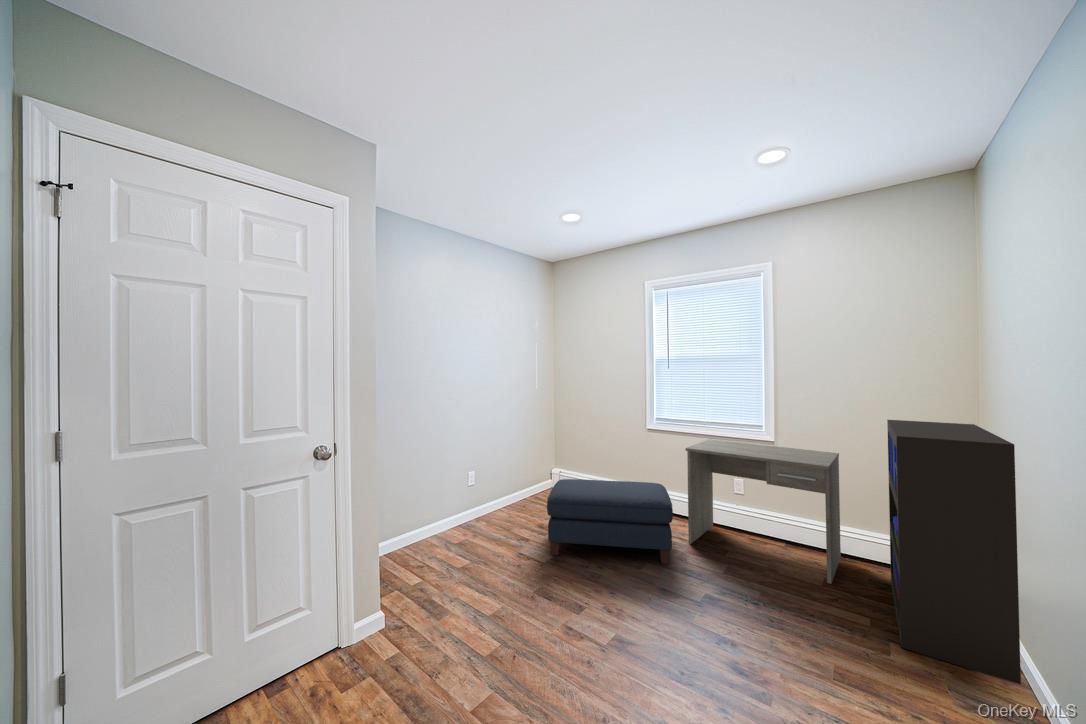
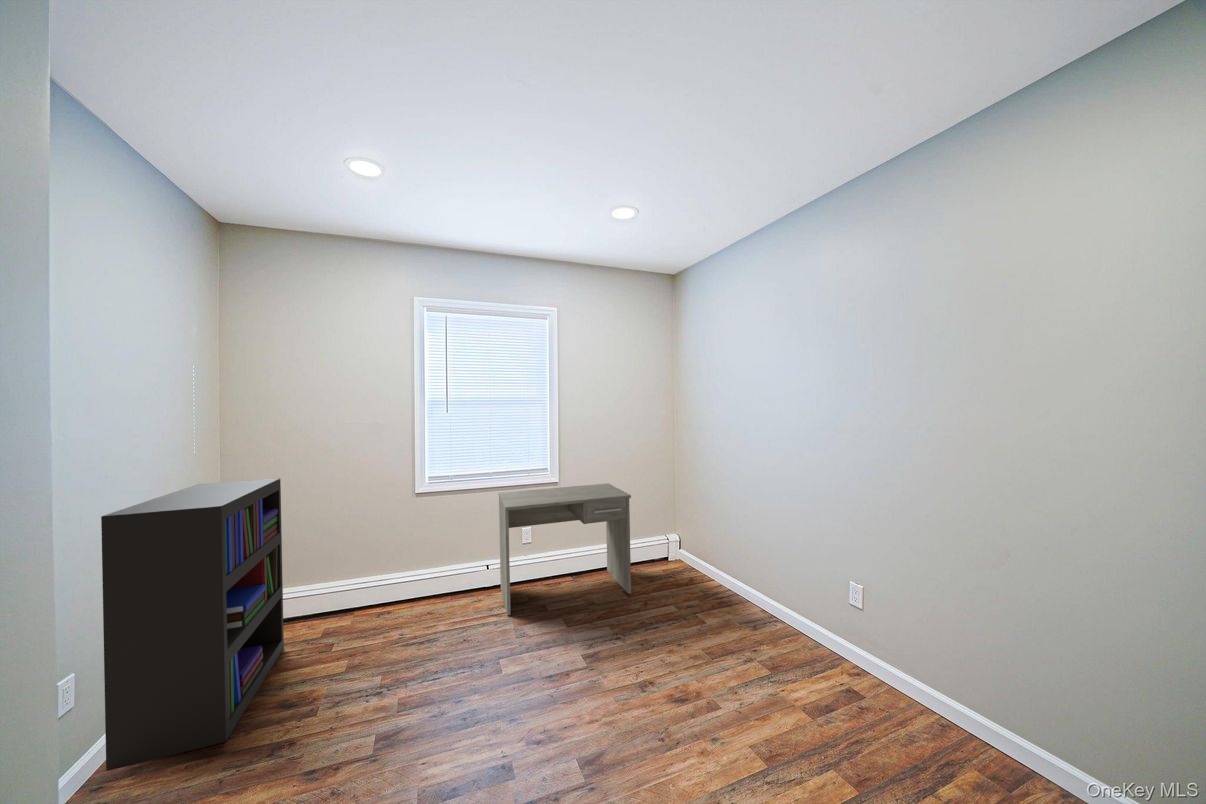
bookshelf: present [887,420,1021,684] -> present [101,478,284,771]
ottoman: present [547,479,673,564] -> none [322,559,524,733]

